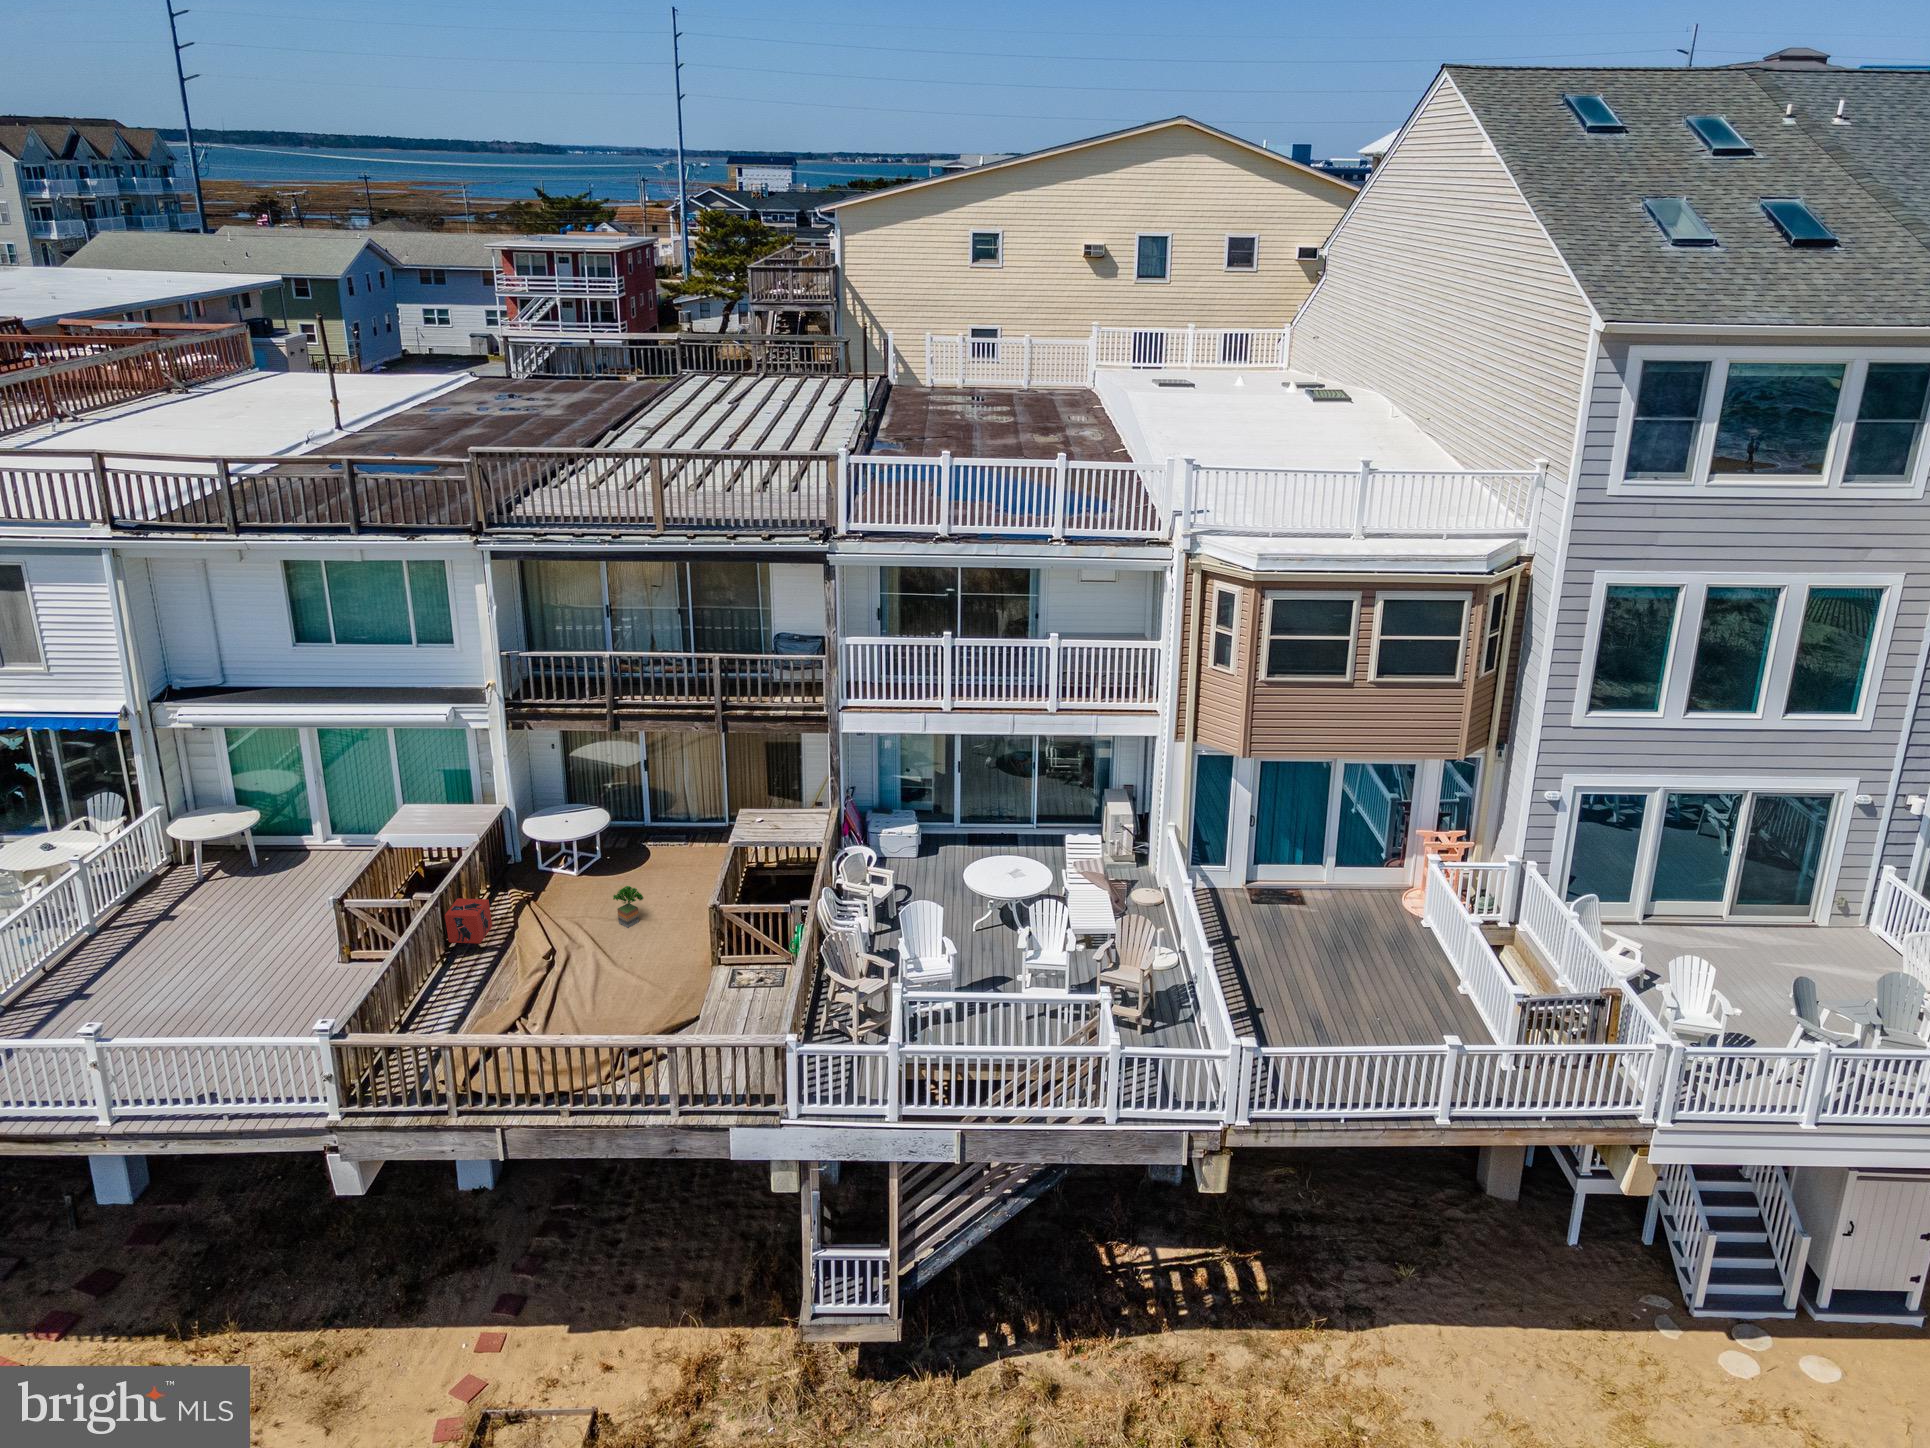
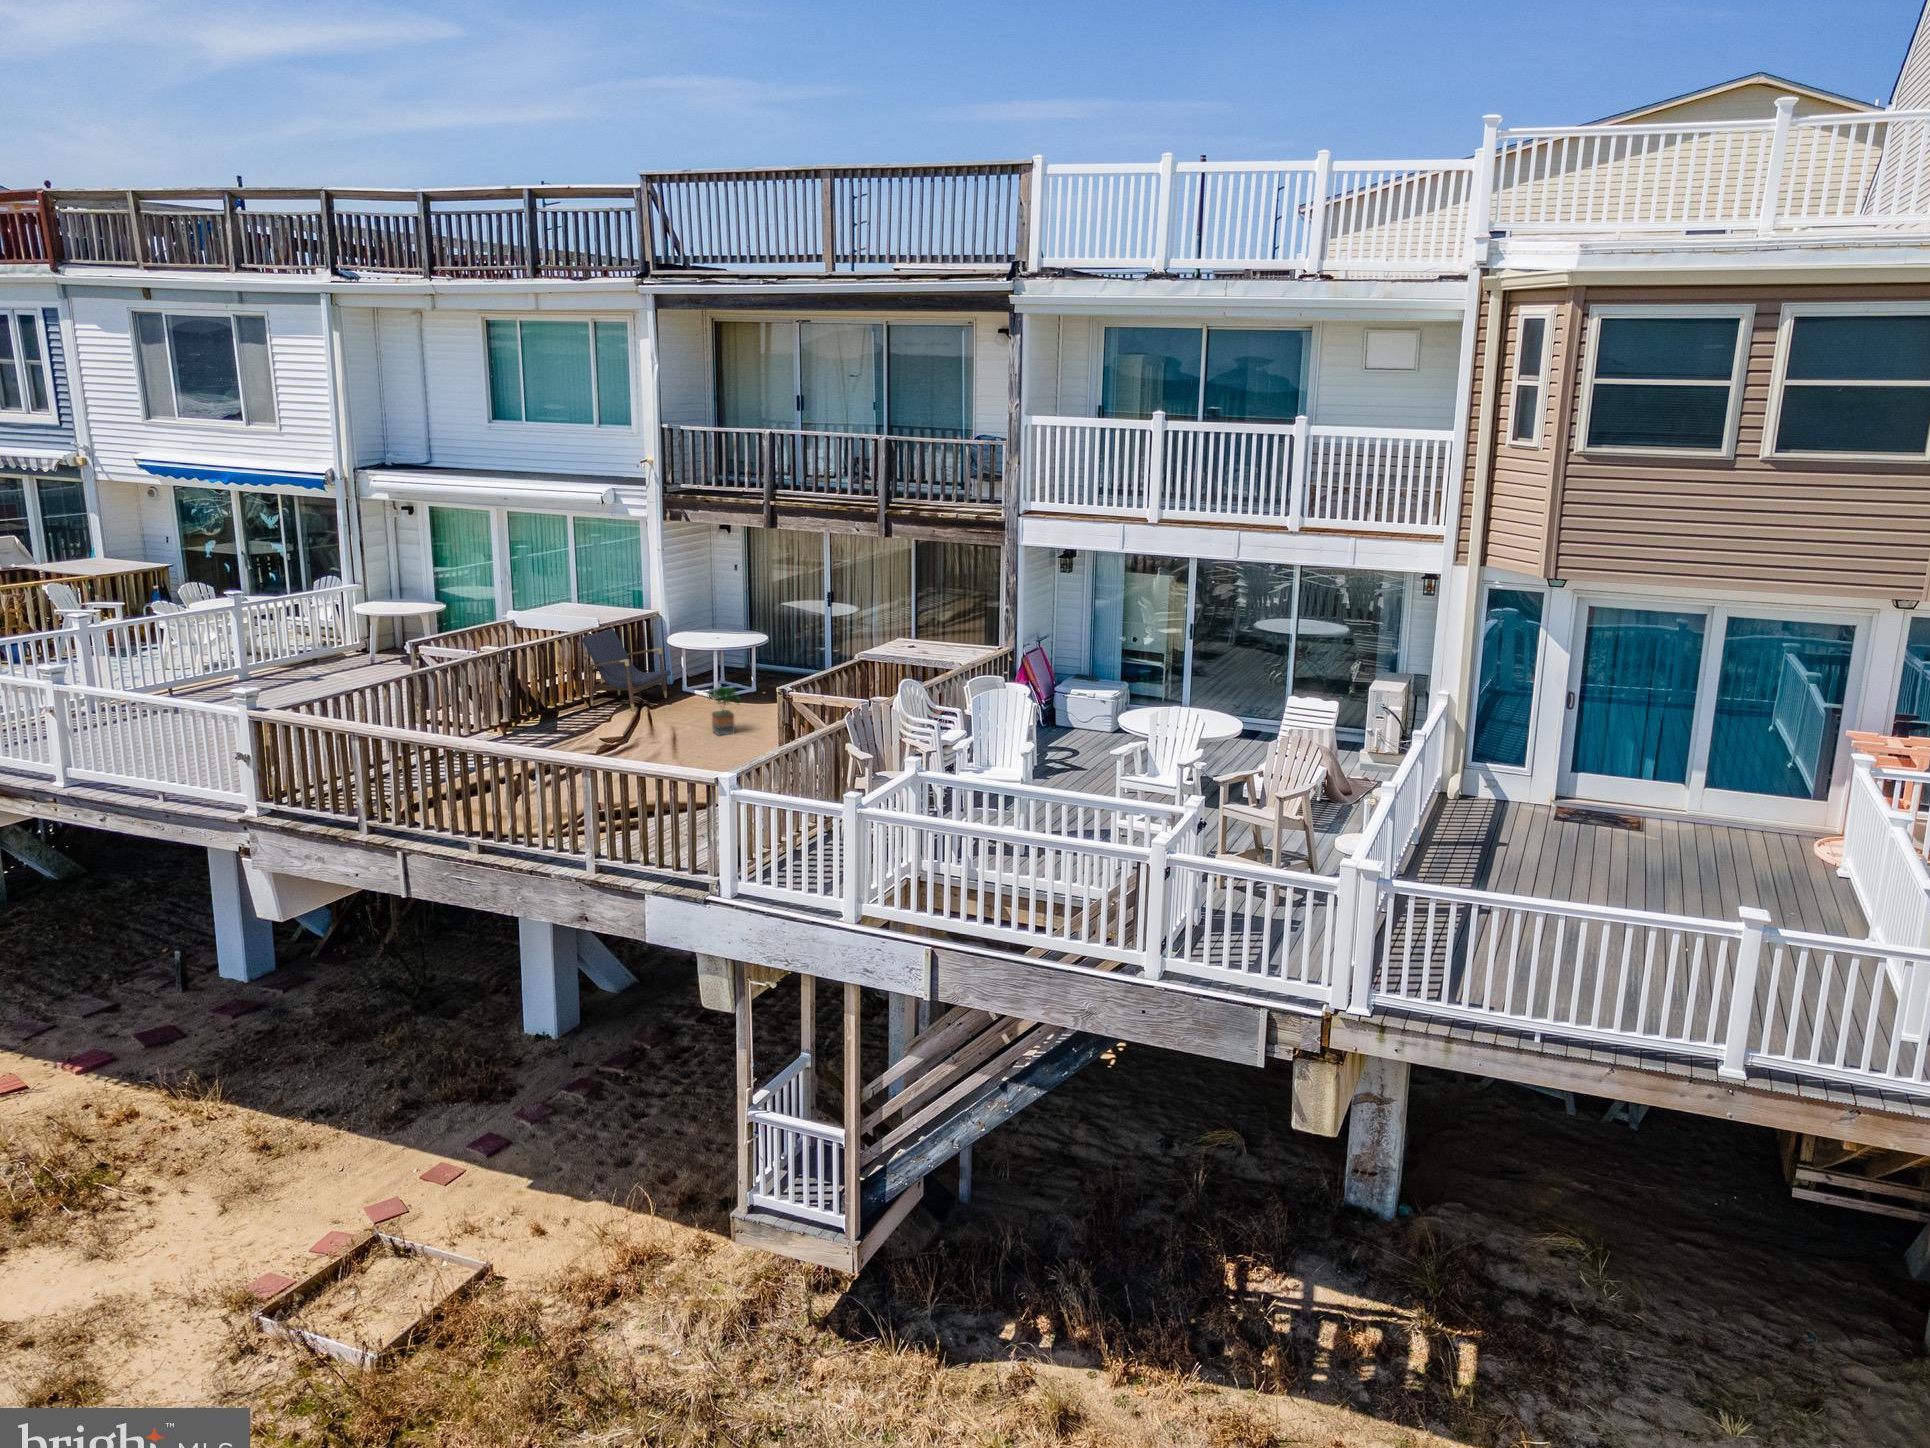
lounge chair: none [467,831,542,905] -> present [582,629,671,712]
storage box: present [445,898,492,943] -> none [529,682,586,730]

